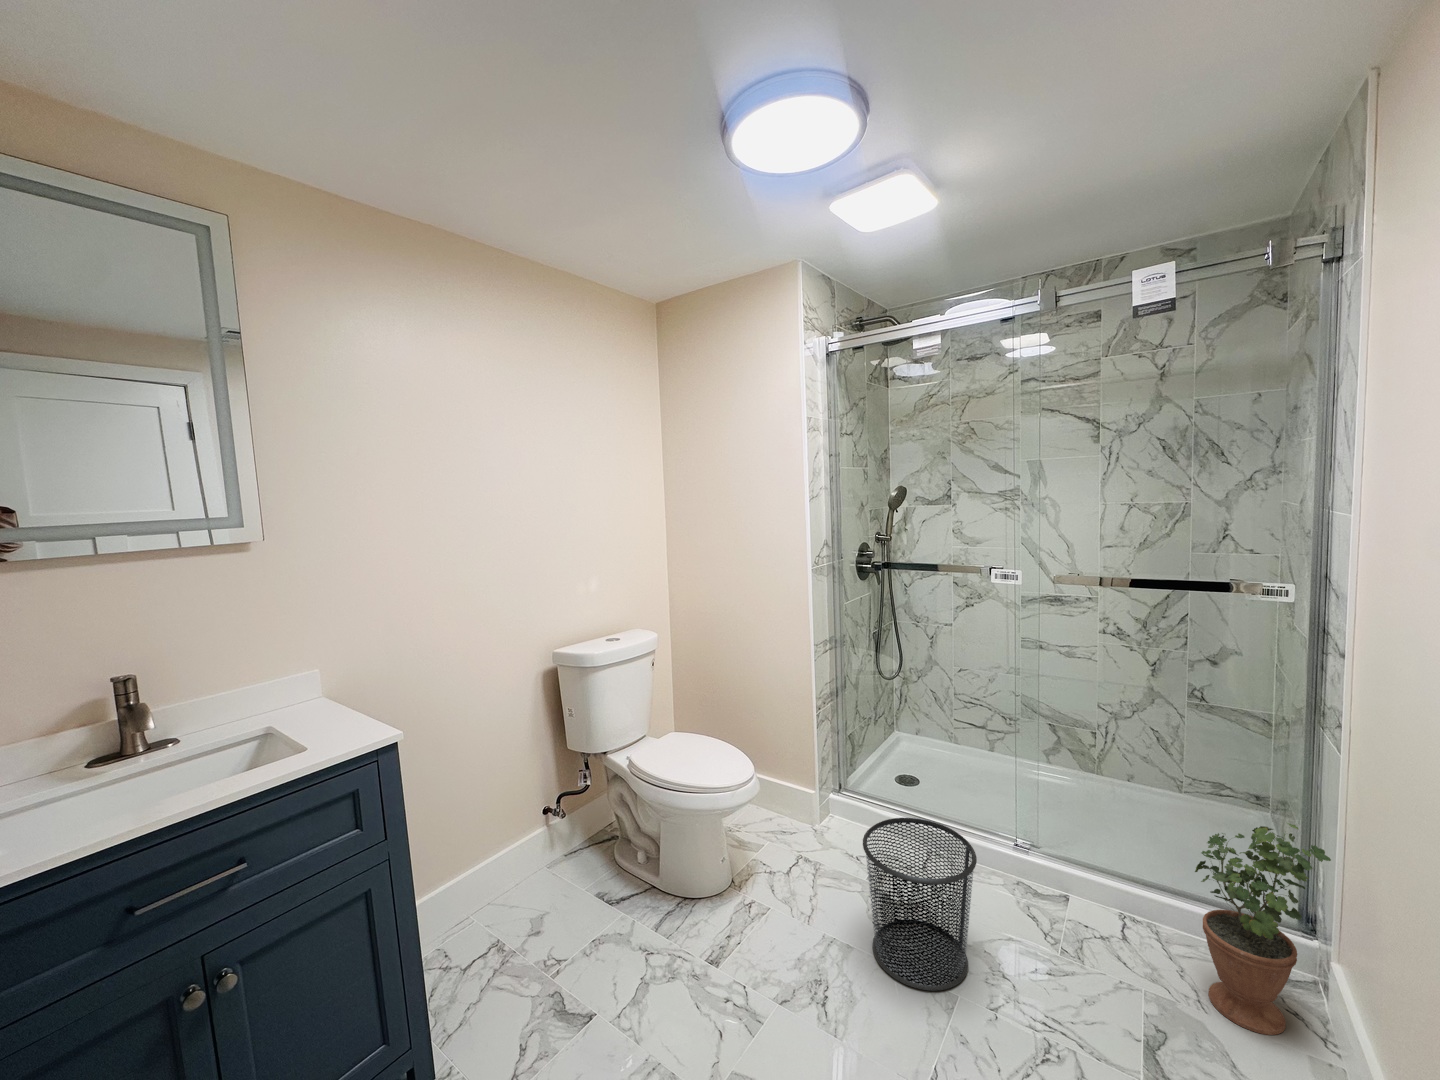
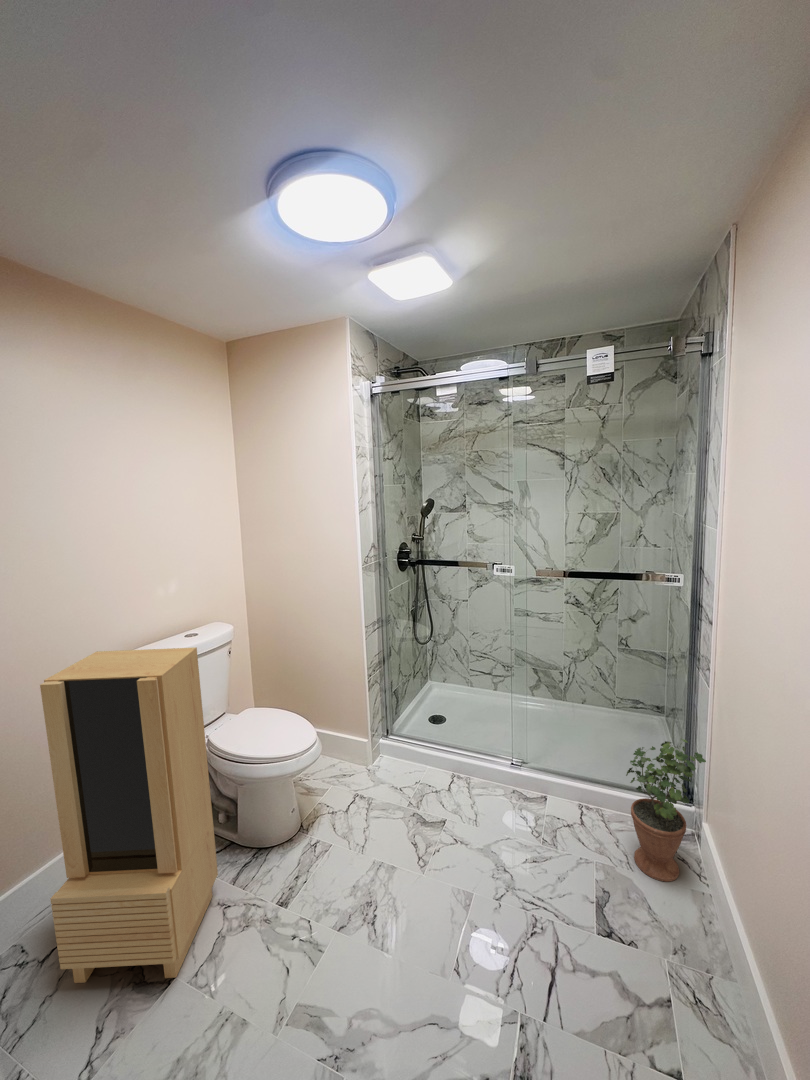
storage cabinet: none [478,643,640,1013] -> present [40,647,218,983]
waste bin: present [863,818,977,991] -> none [402,760,486,895]

